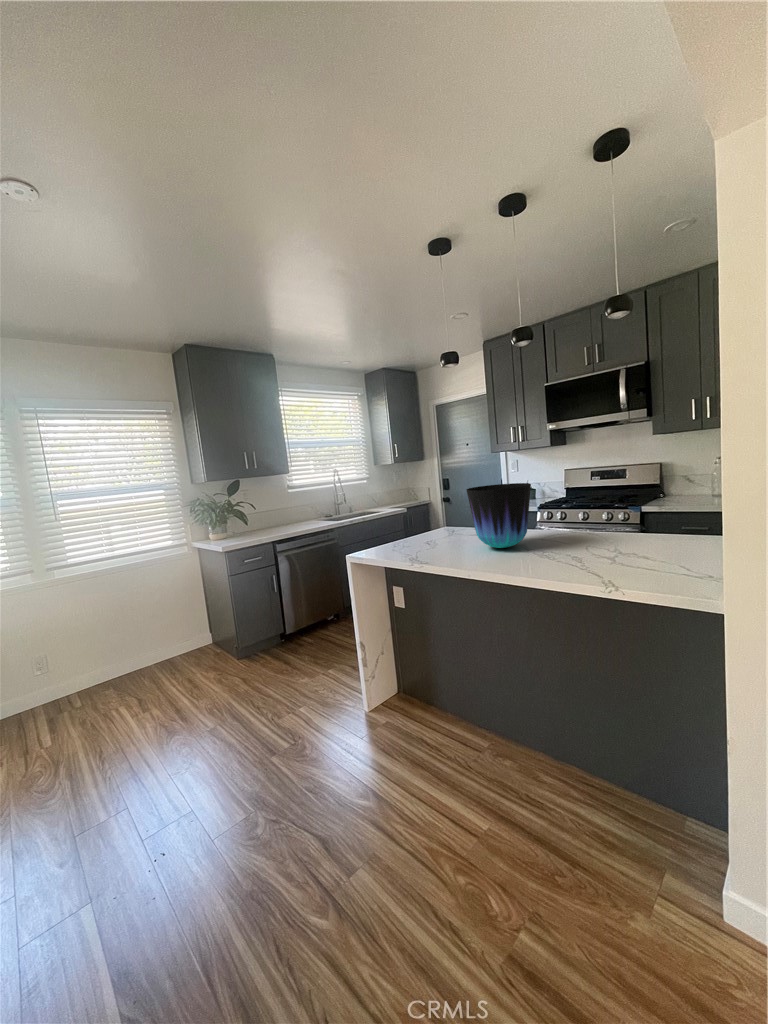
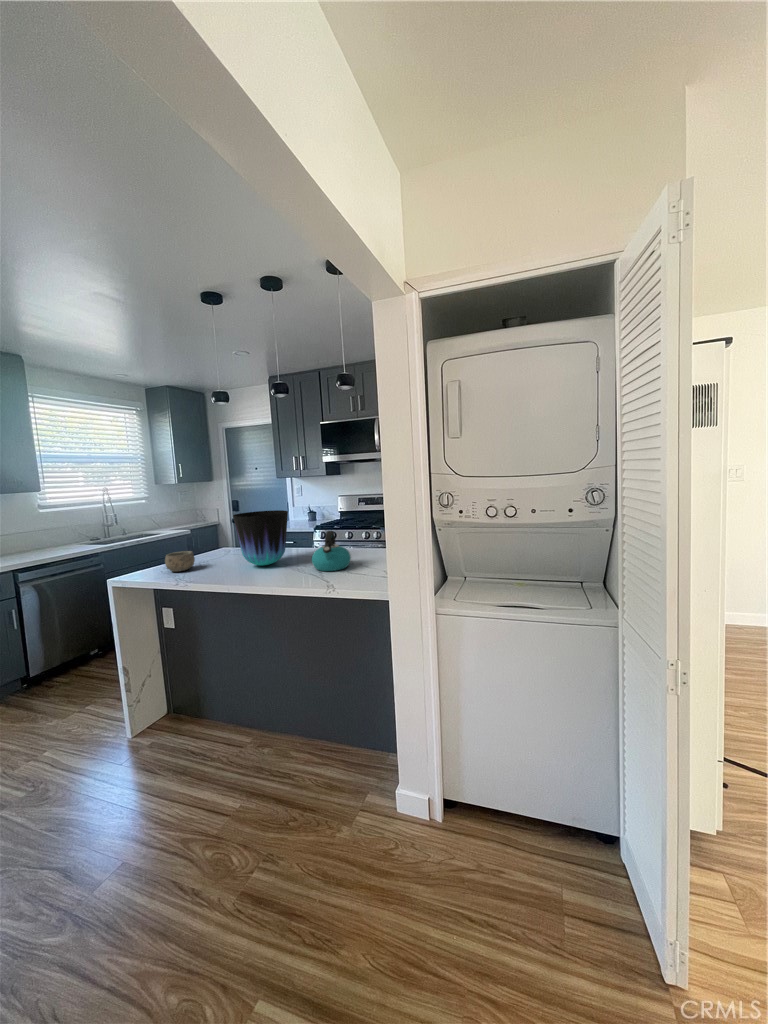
kettle: none [567,507,625,560] -> present [312,531,351,571]
bowl: none [396,529,425,550] -> present [165,551,195,572]

